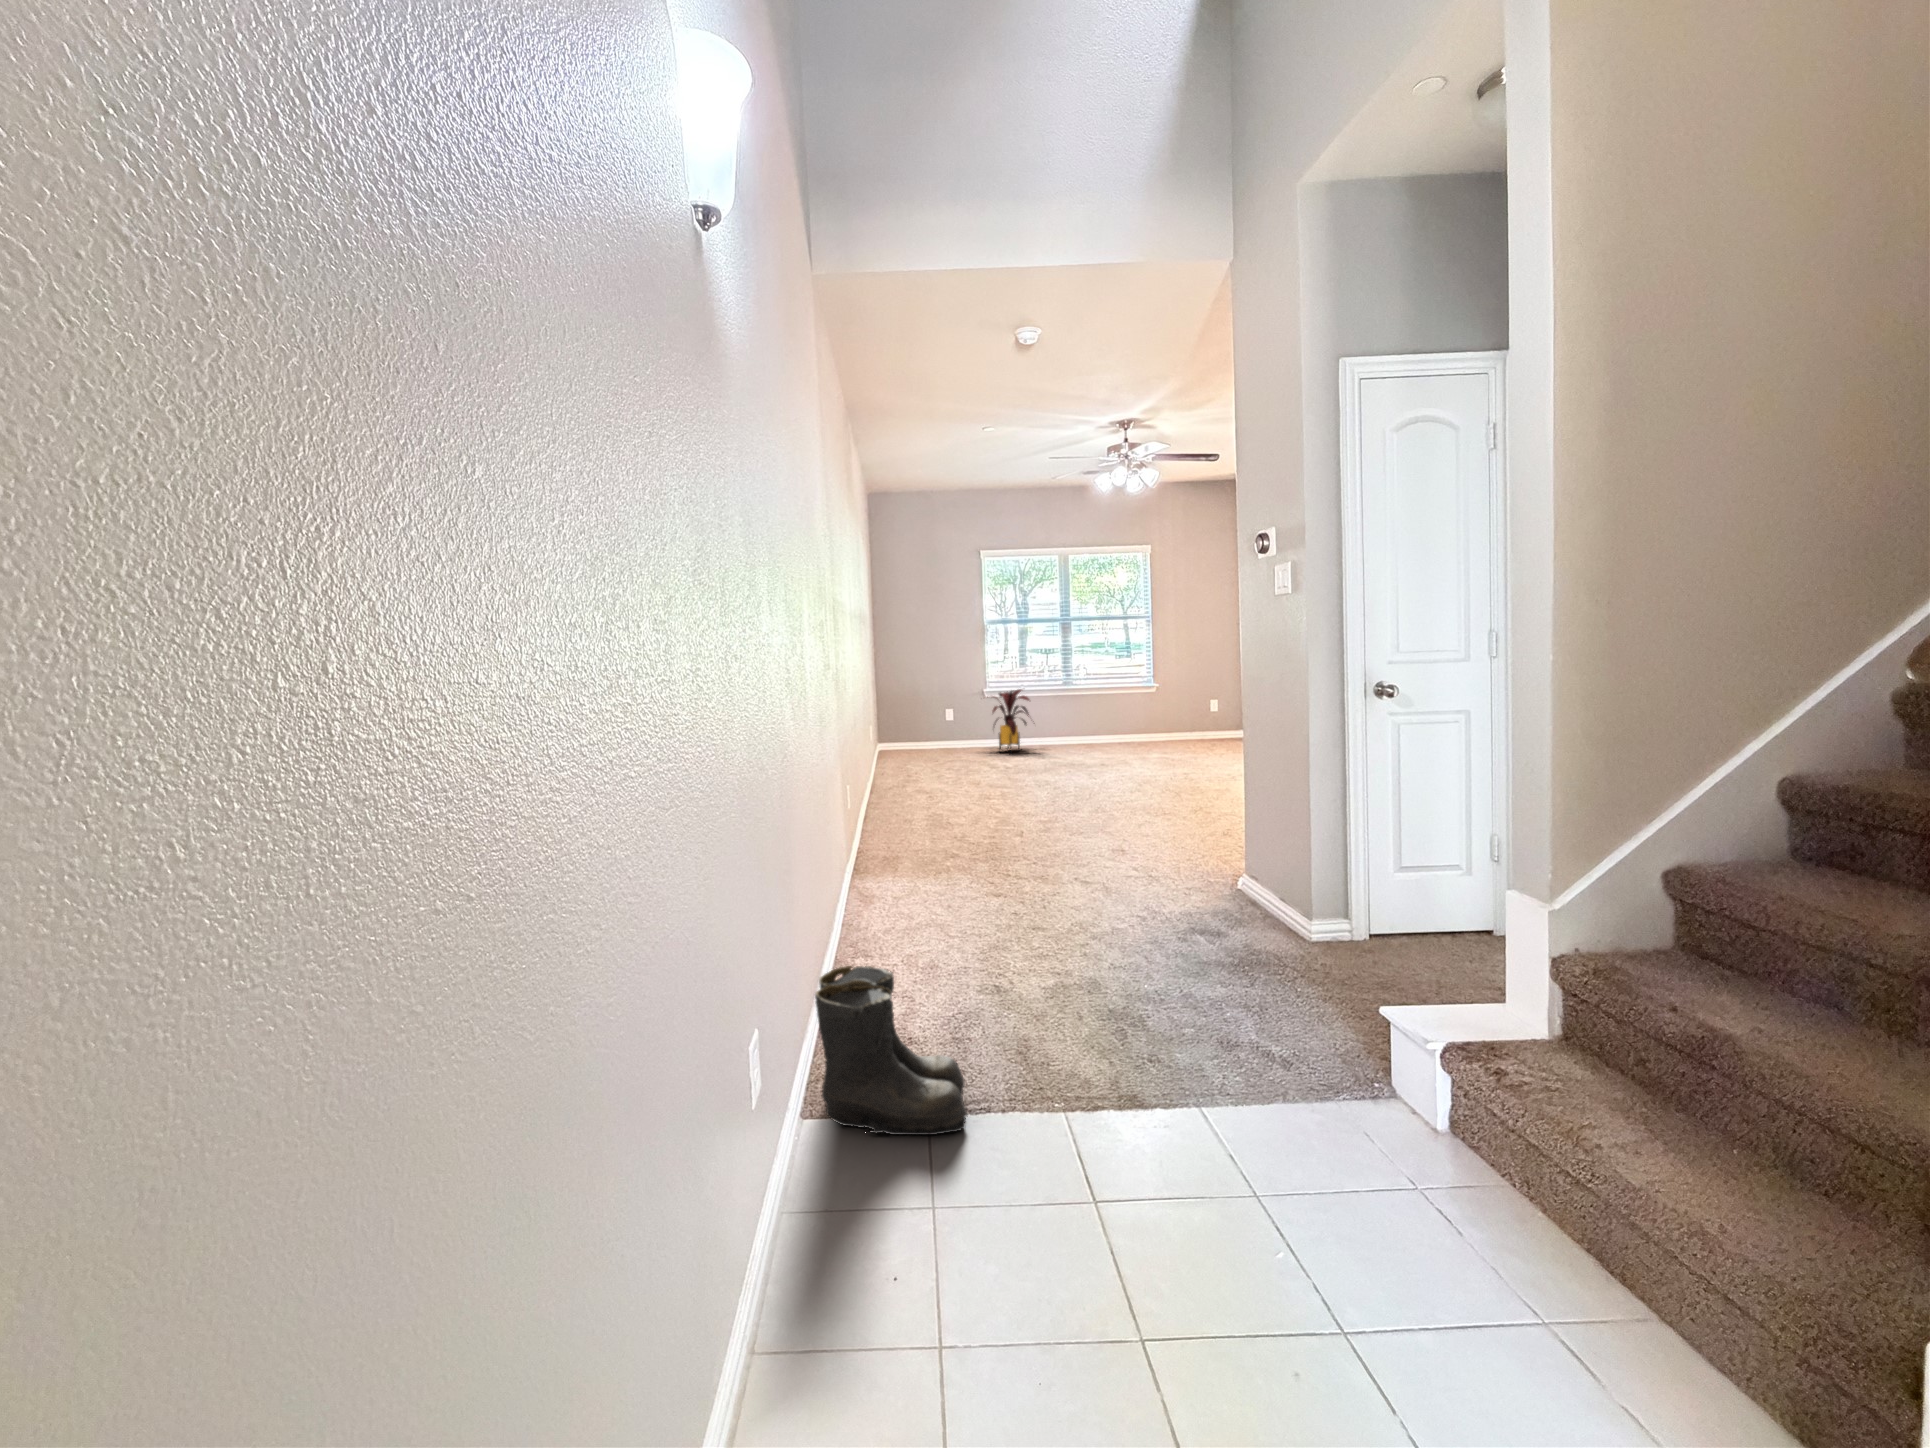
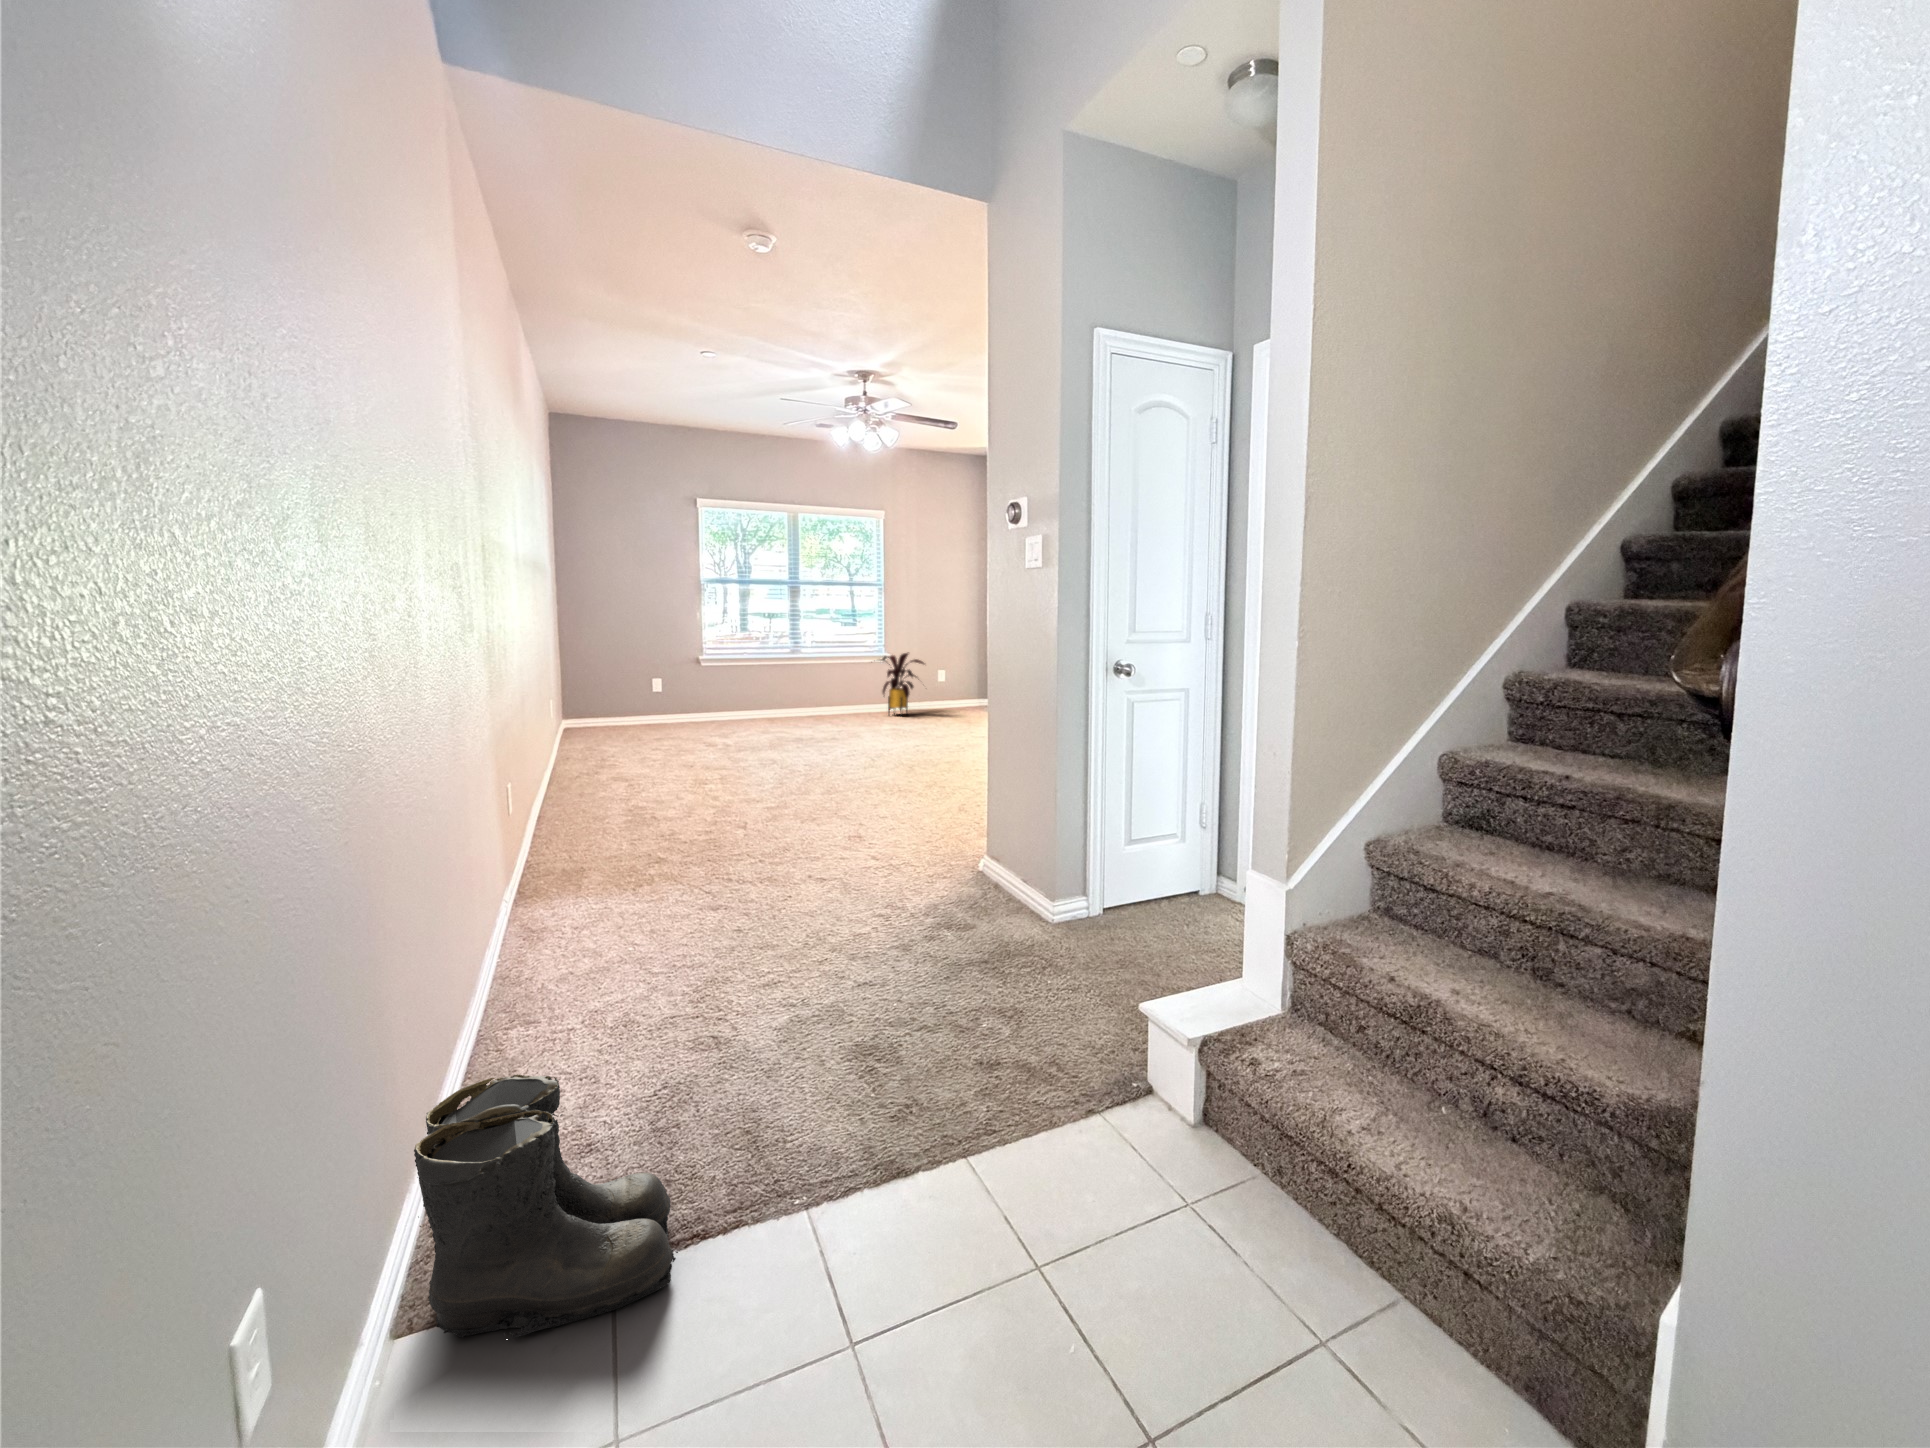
house plant: present [993,689,1029,749] -> present [881,653,924,714]

